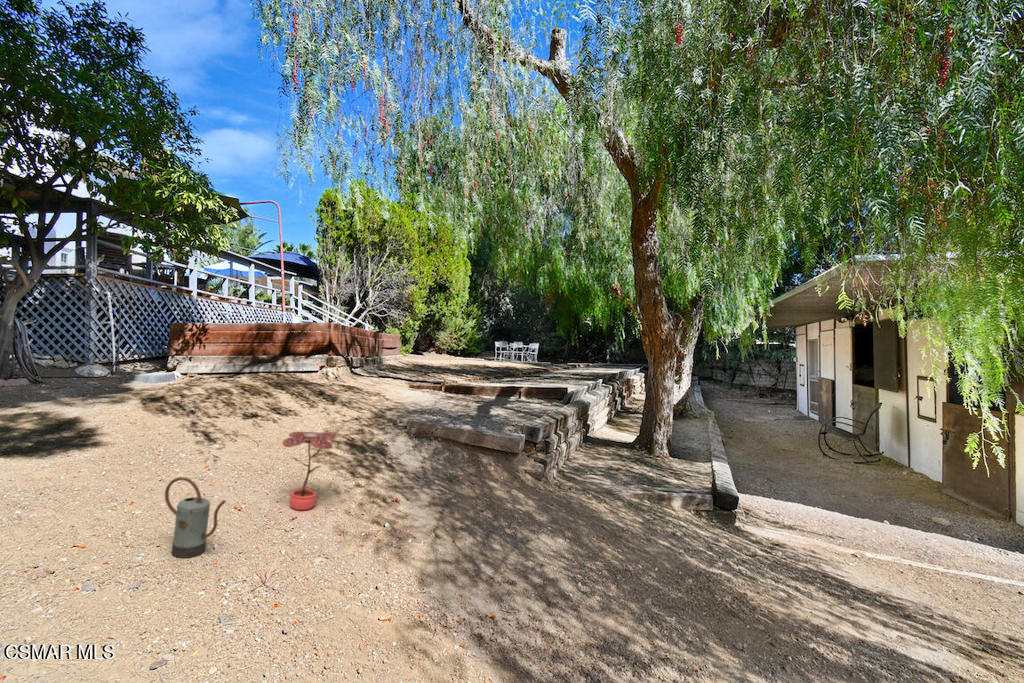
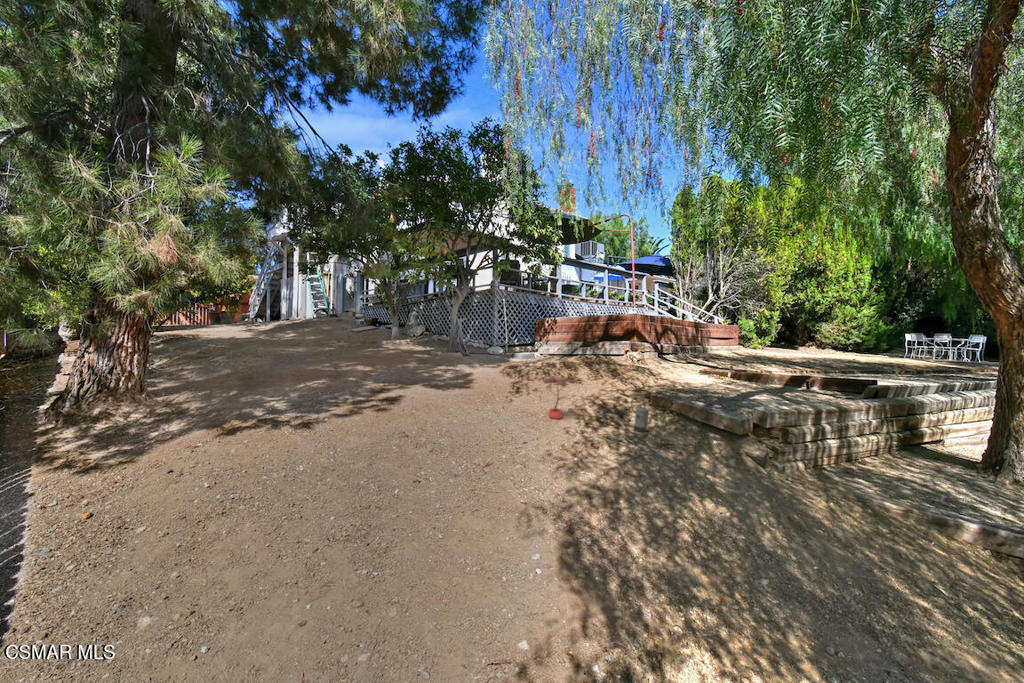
watering can: present [165,477,226,558] -> present [631,397,655,432]

